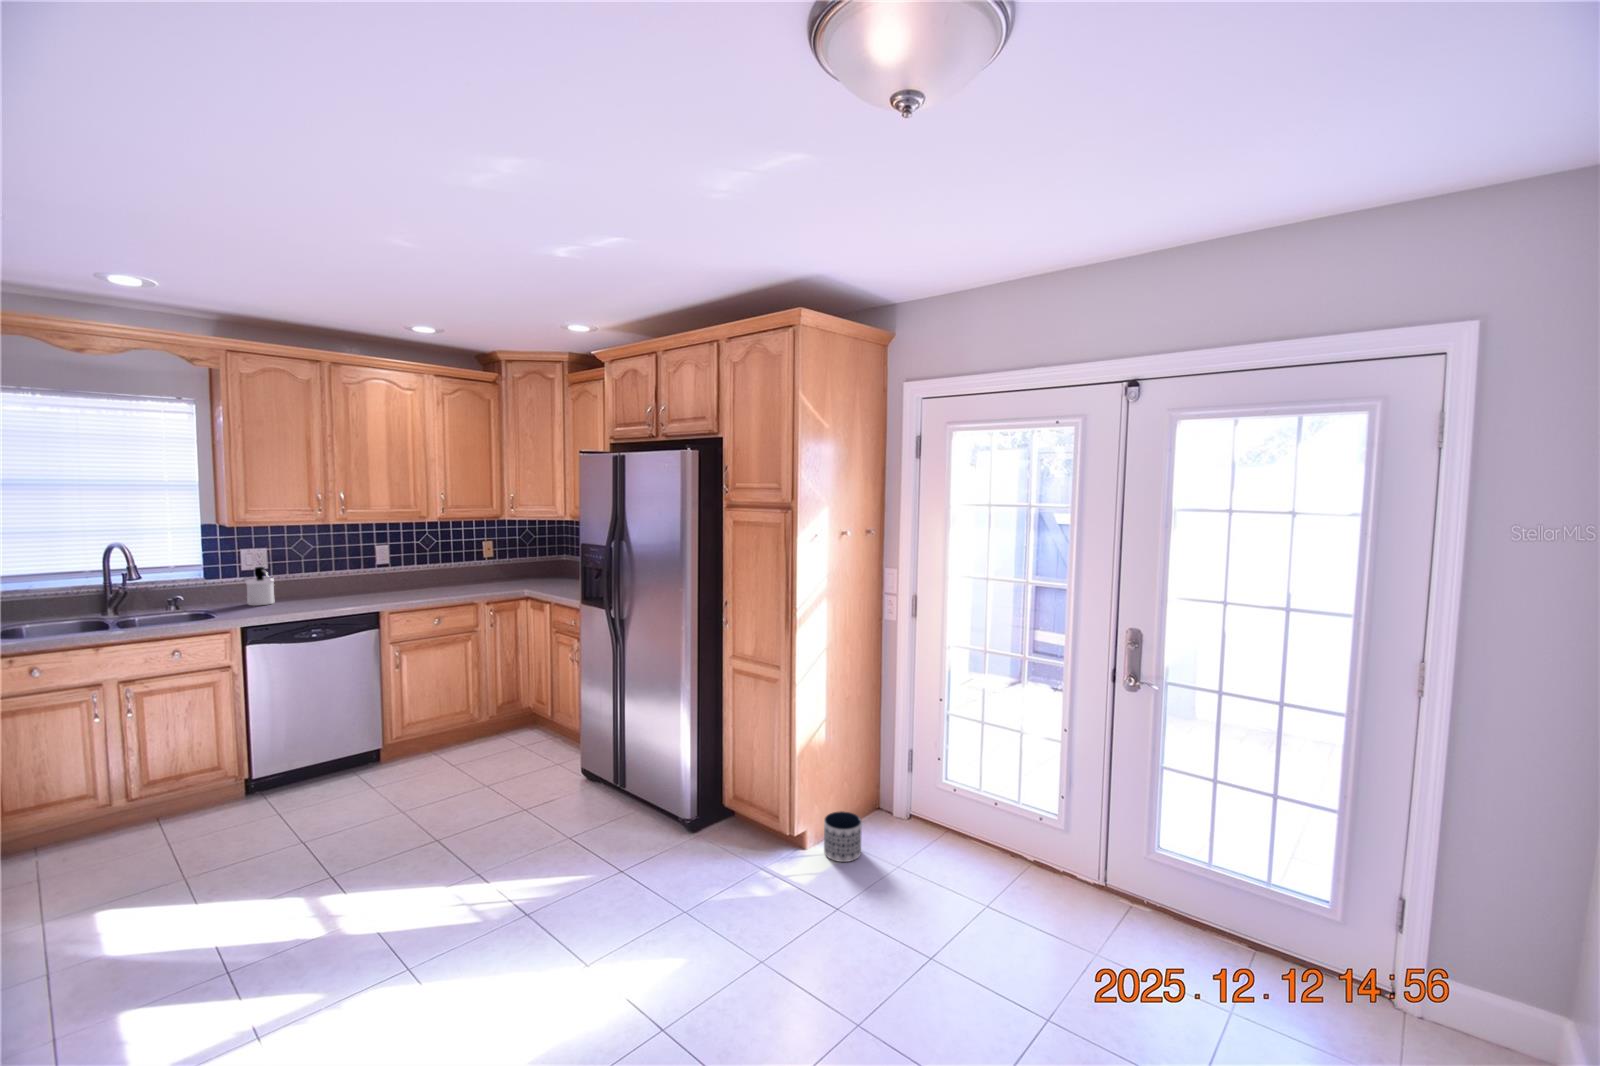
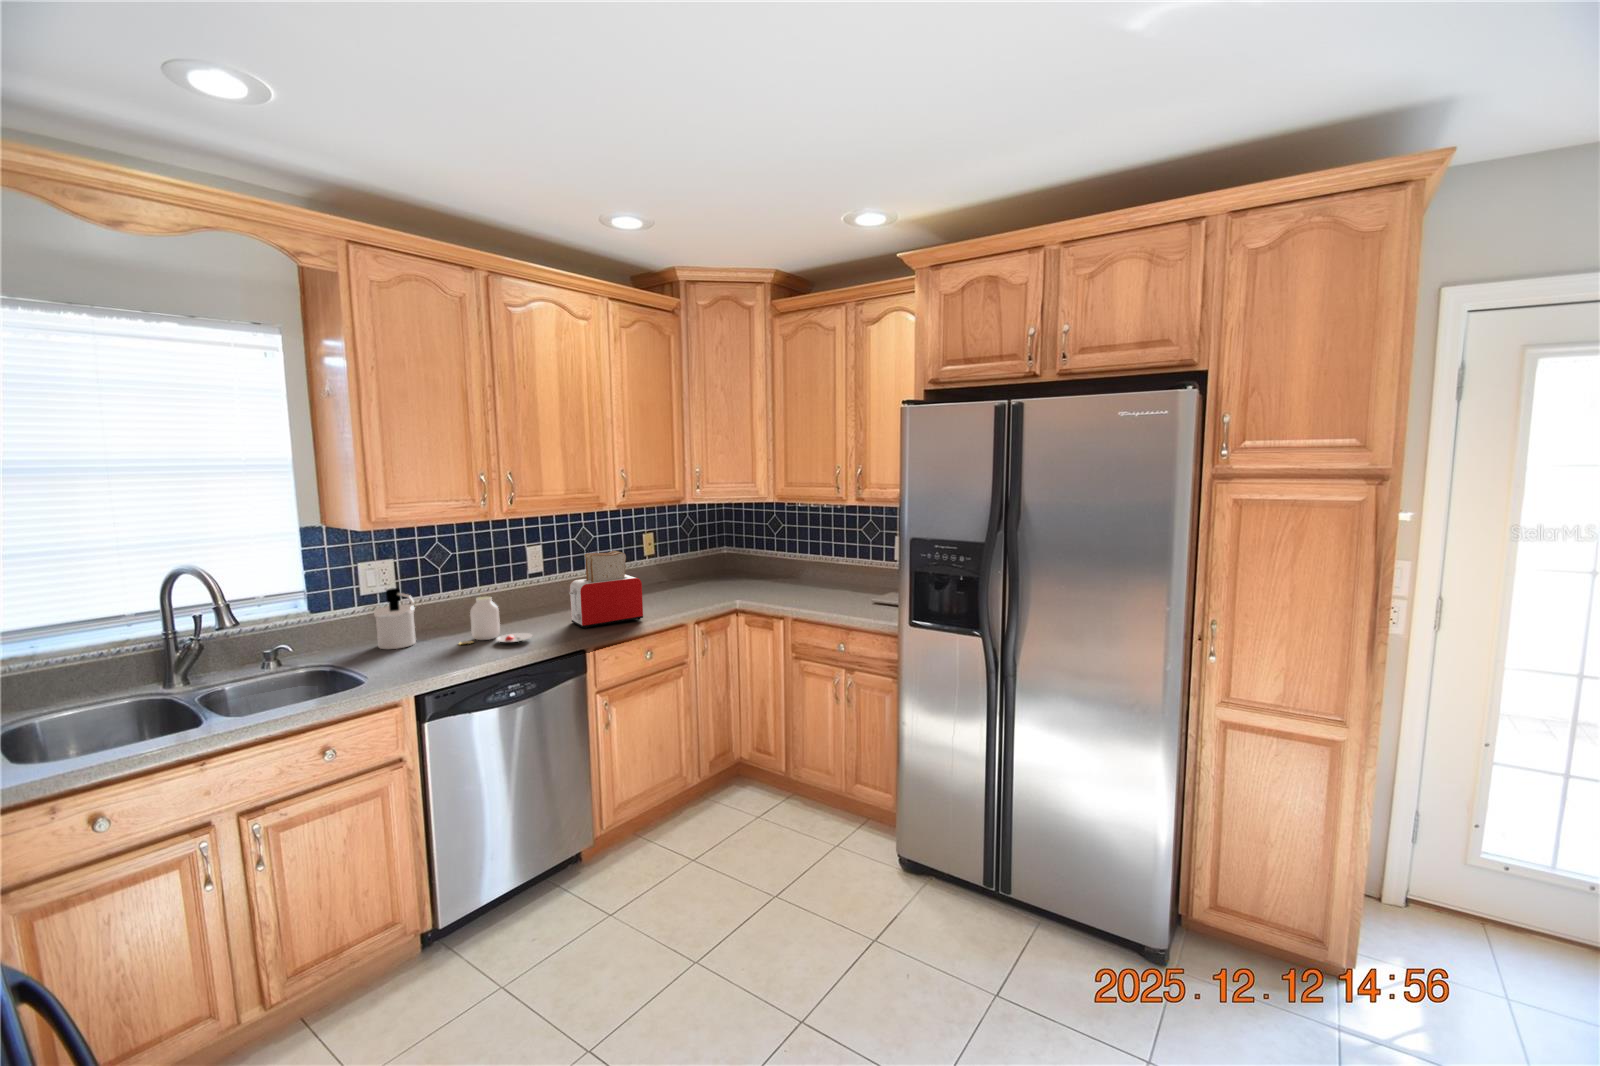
toaster: none [387,550,442,601] -> present [569,551,643,629]
jar: none [299,576,350,605] -> present [459,597,532,644]
planter: present [824,811,862,862] -> none [1382,922,1461,1008]

